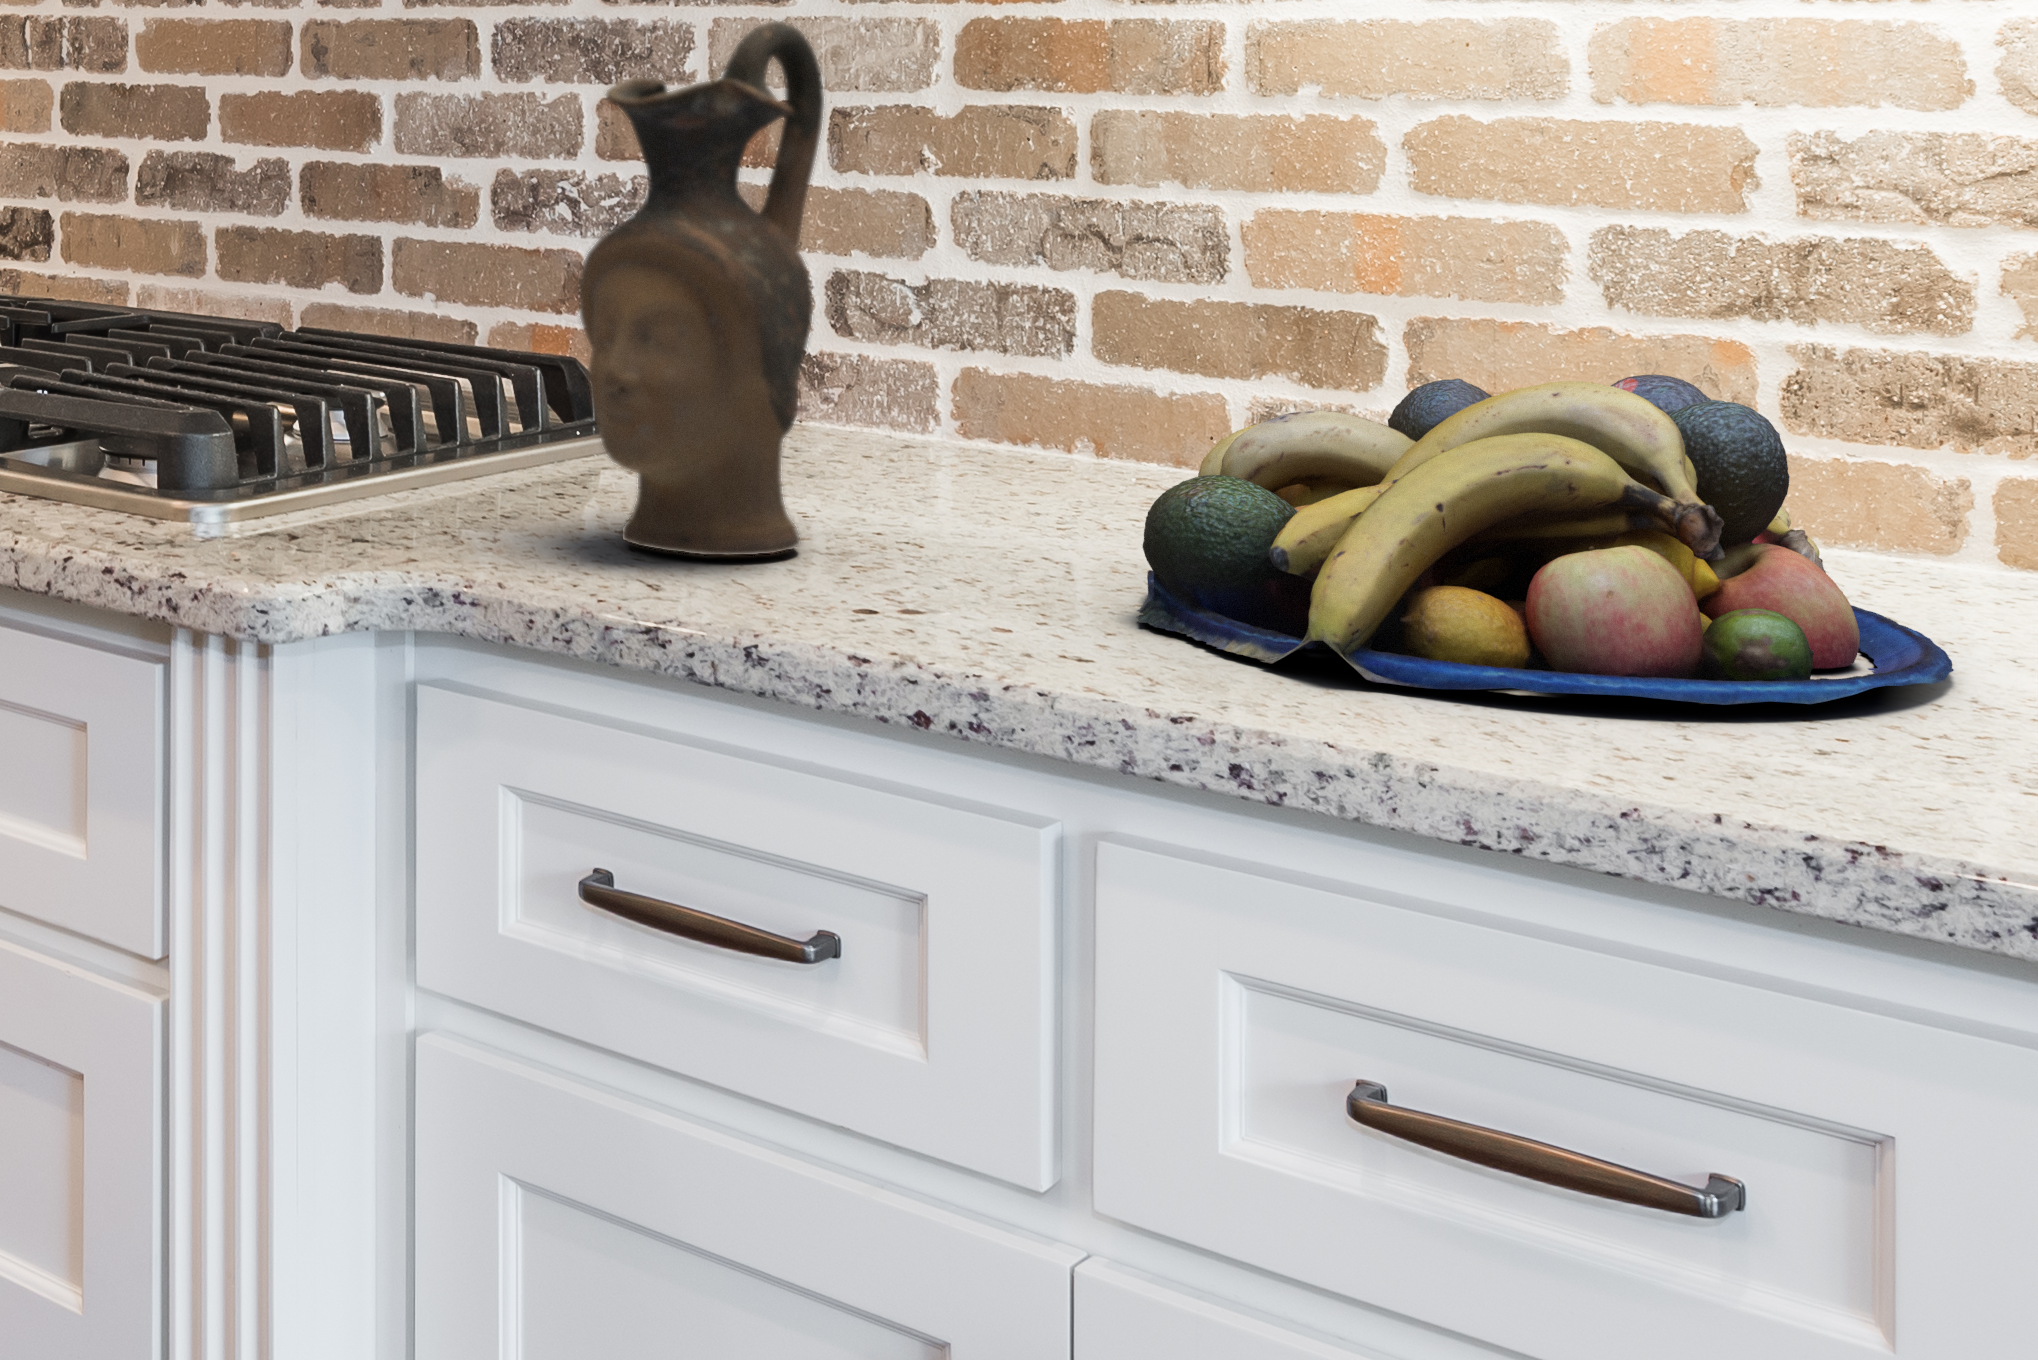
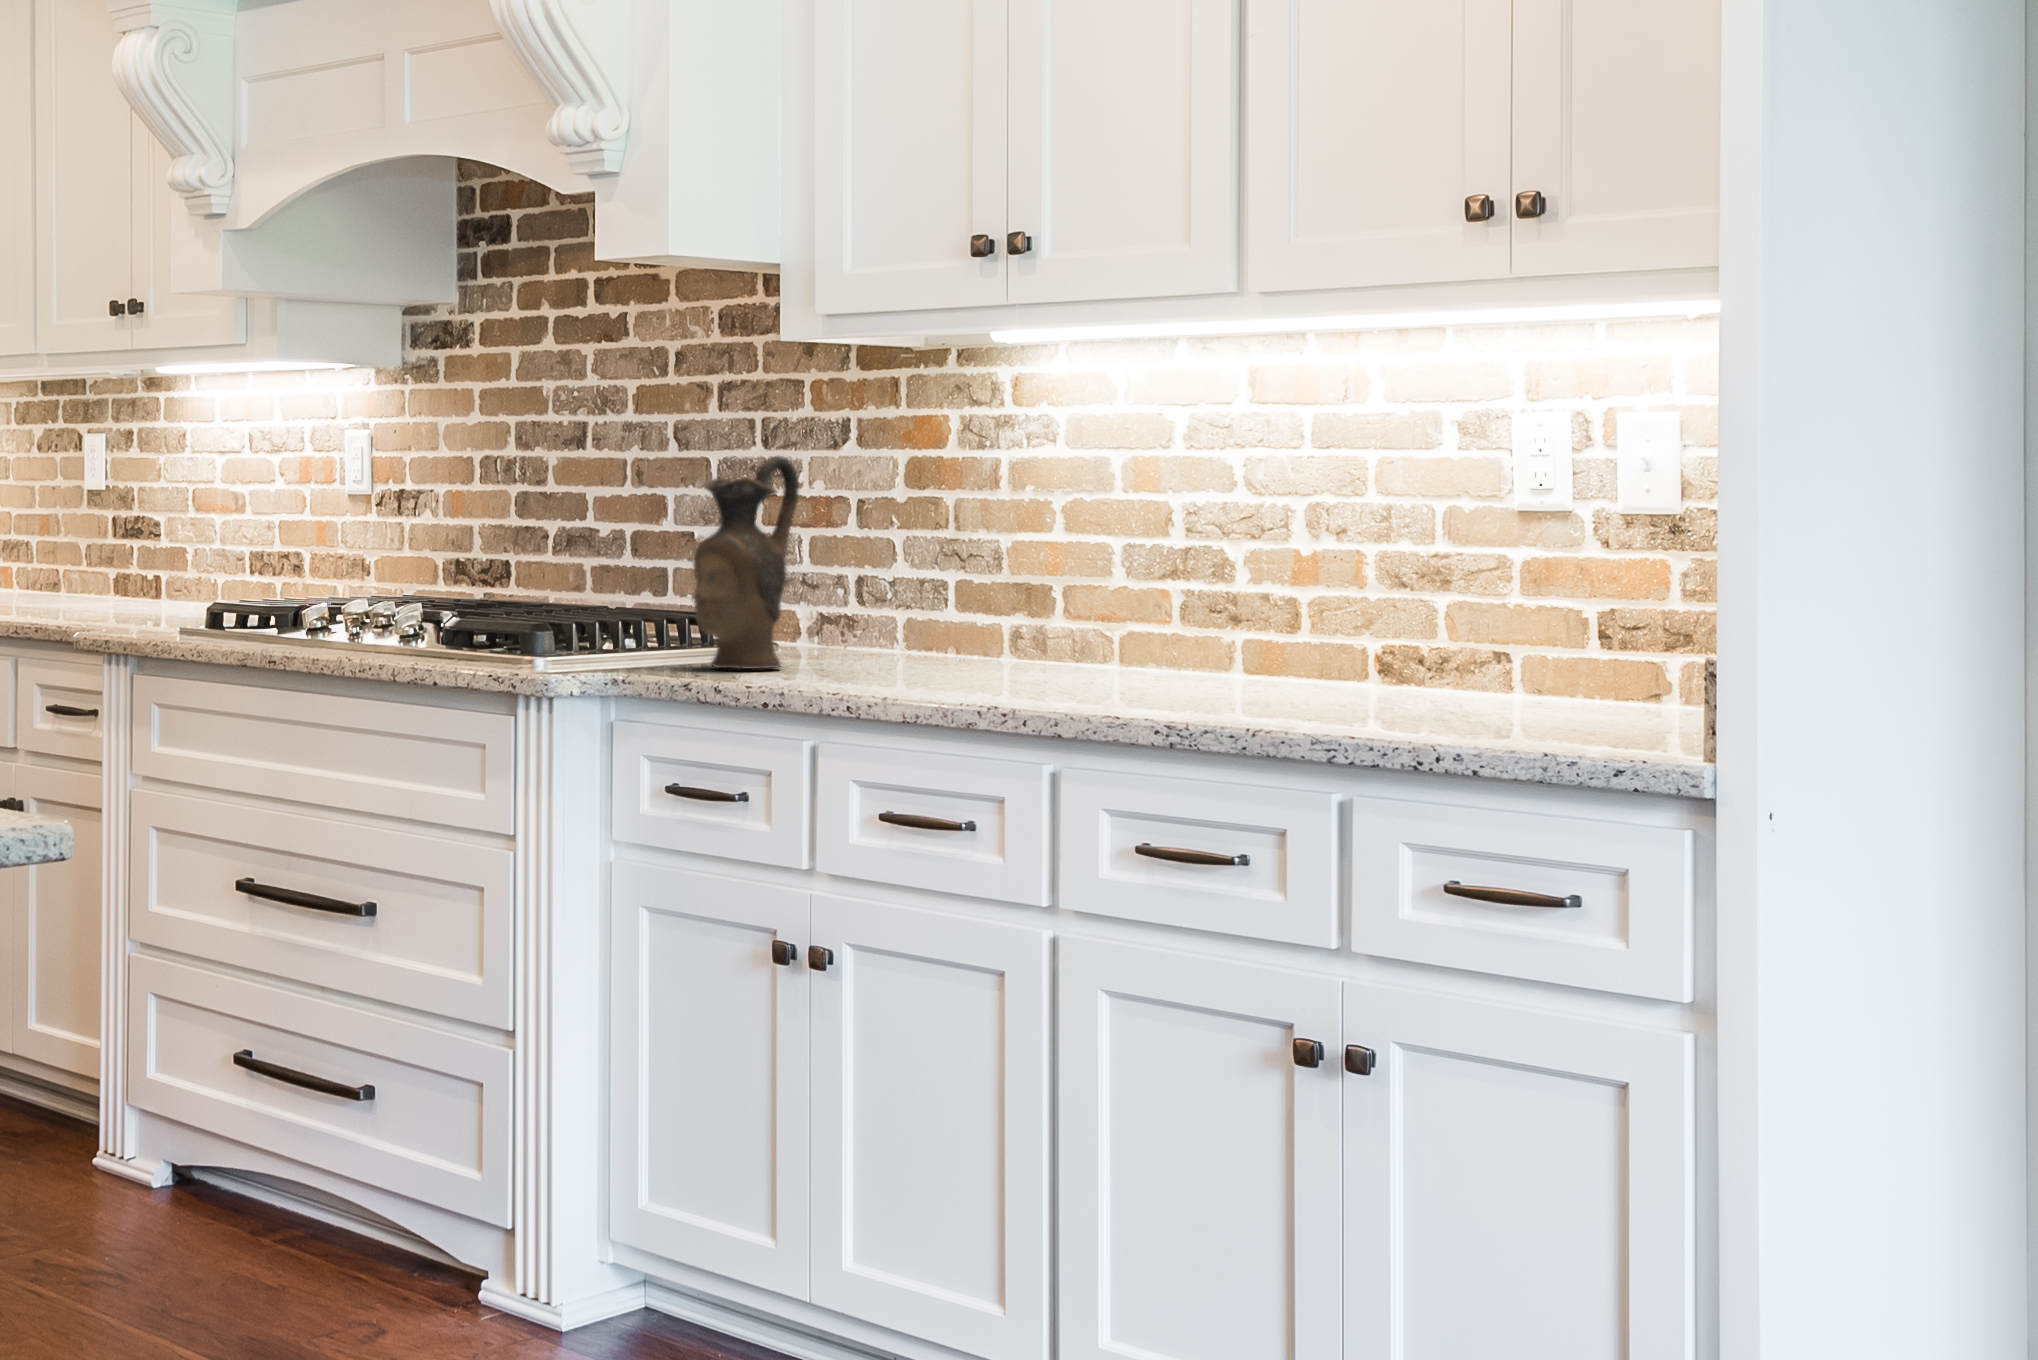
fruit bowl: present [1136,375,1954,705] -> none [877,588,1154,689]

